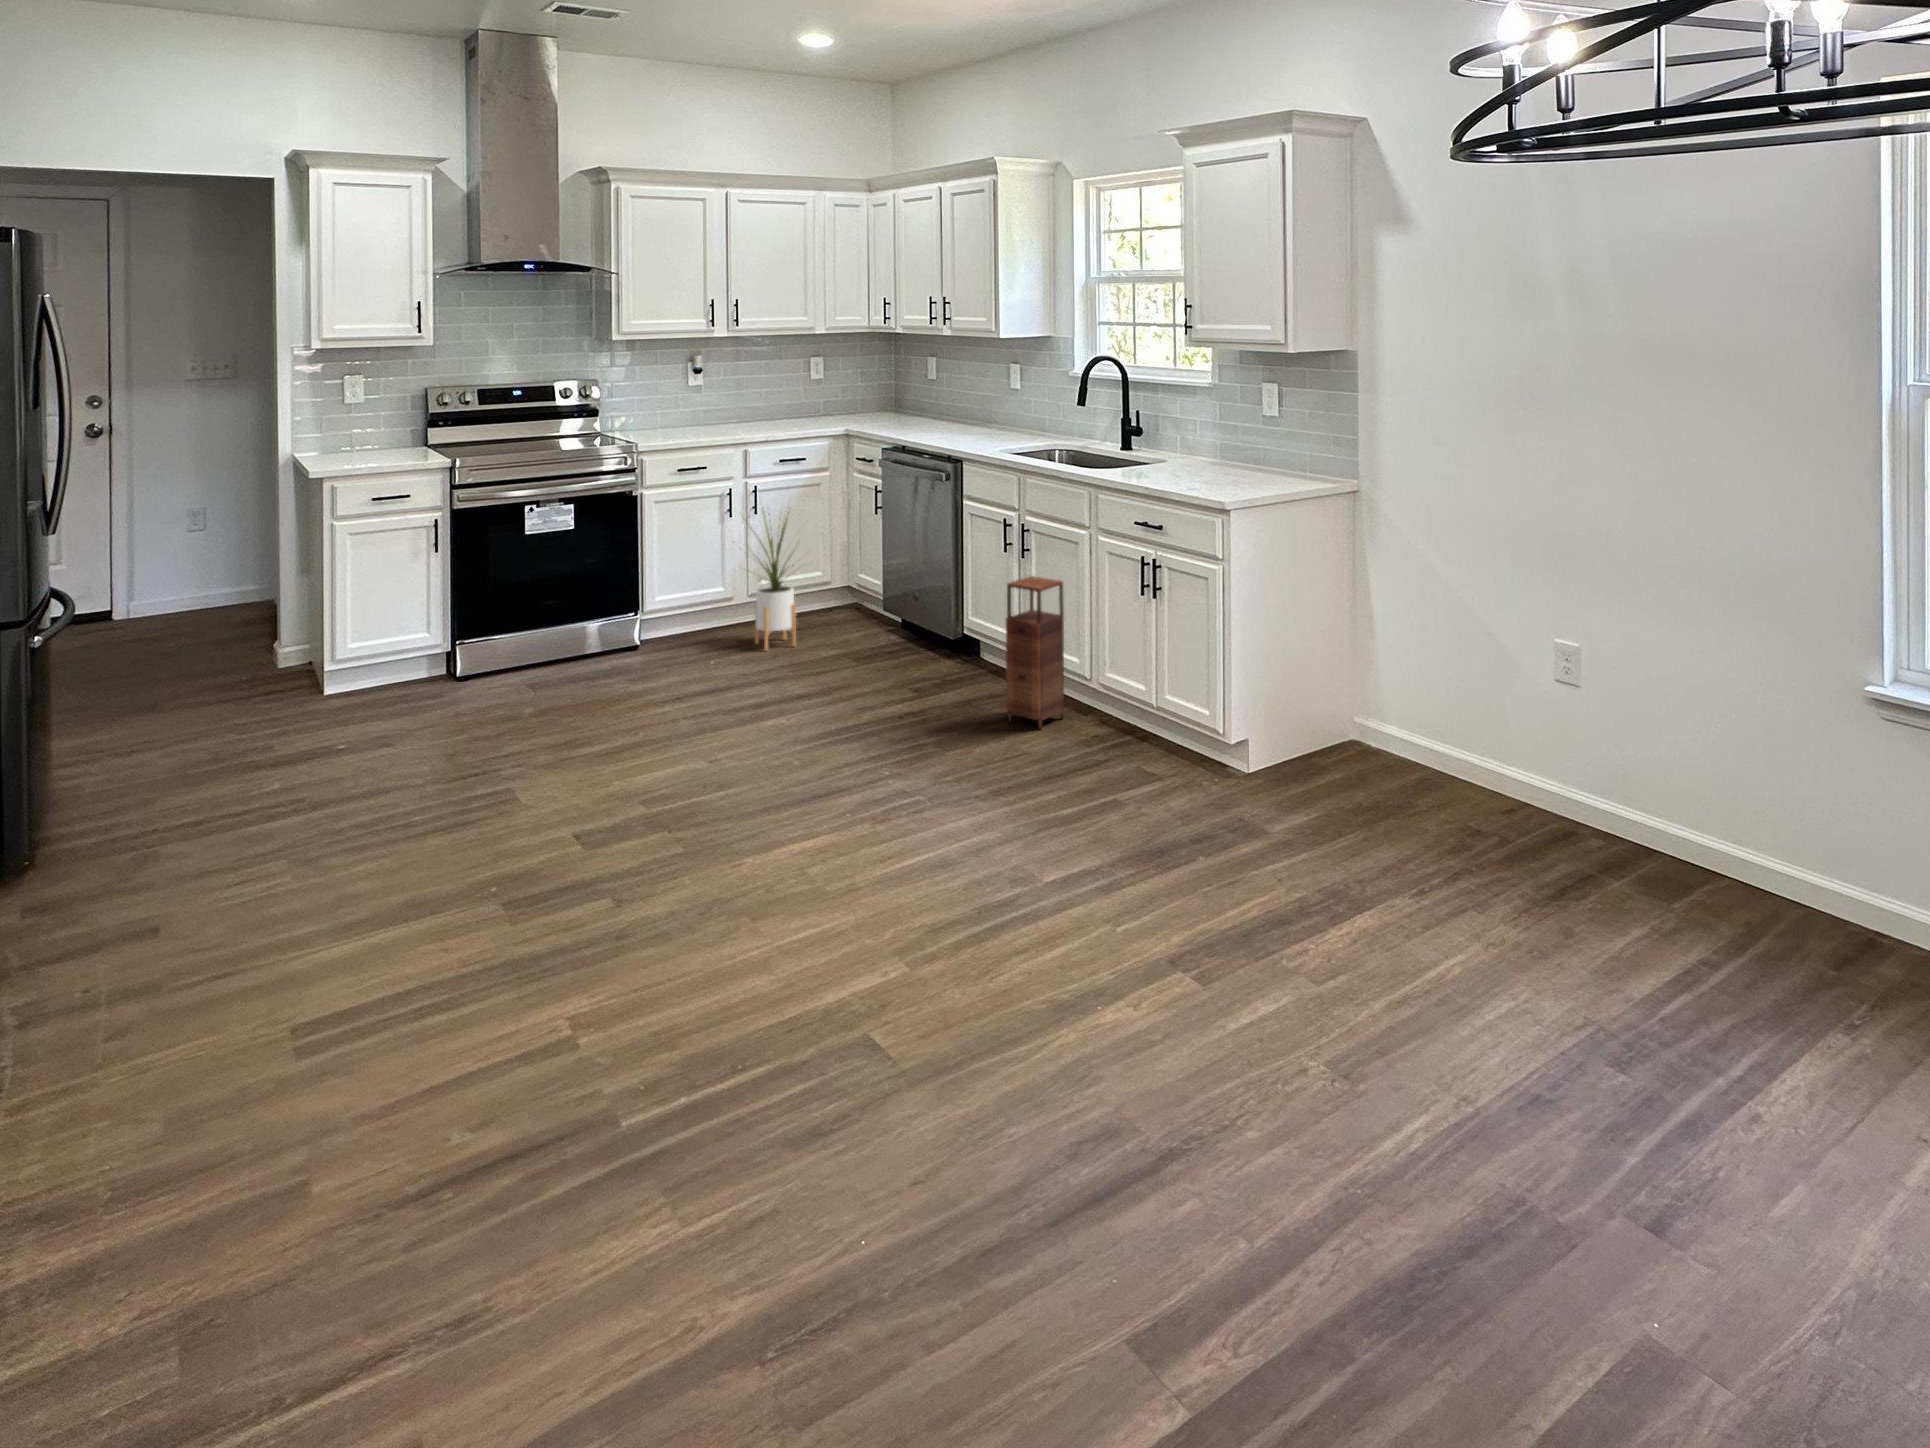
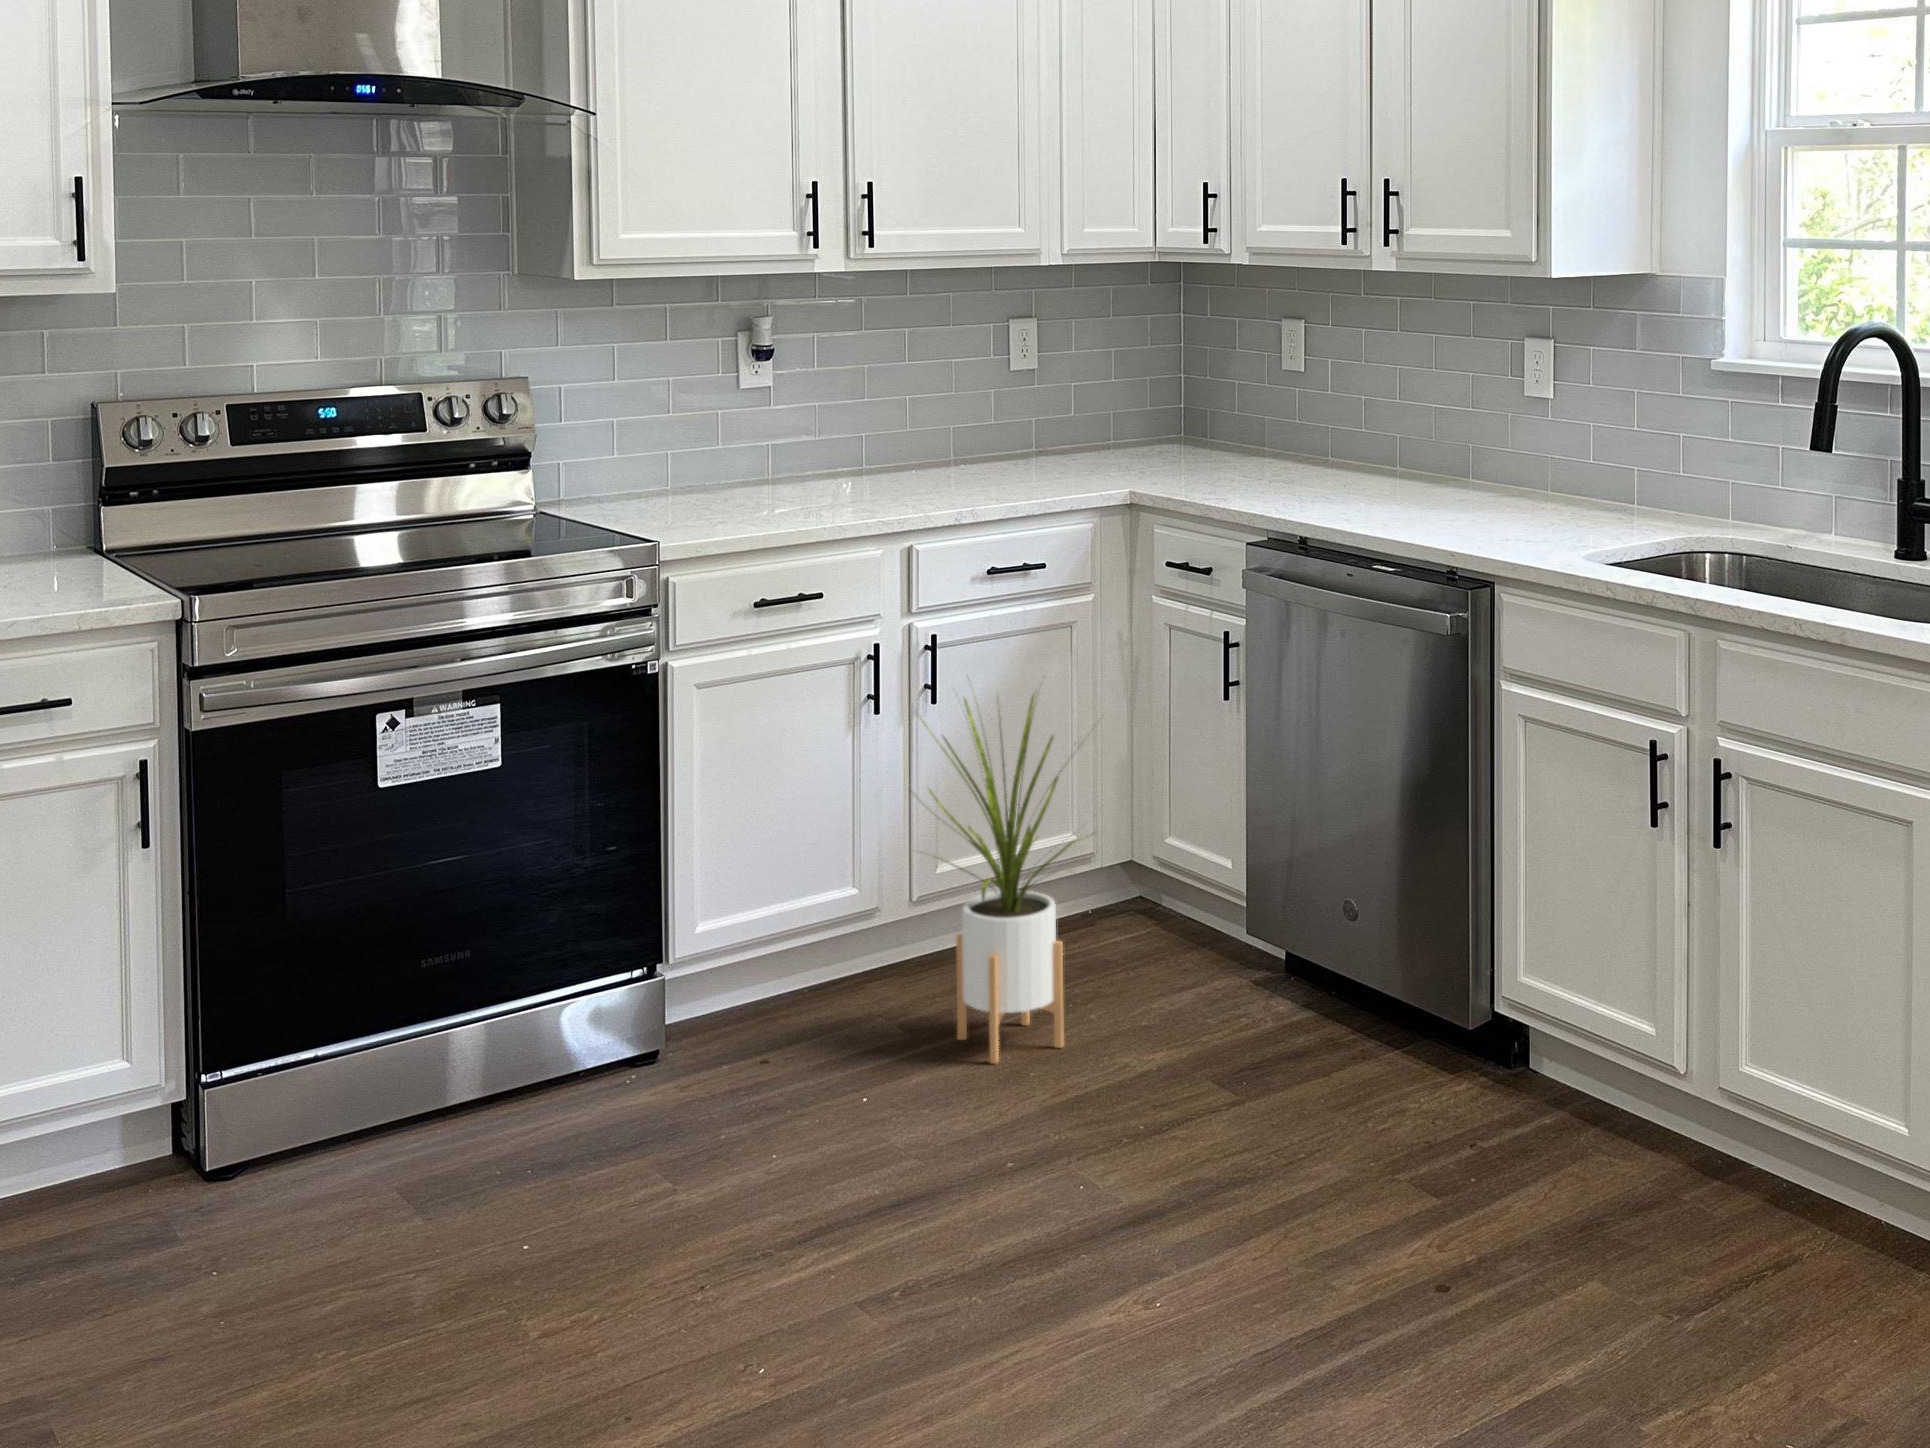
storage cabinet: present [1006,576,1064,729] -> none [1753,915,1902,1345]

